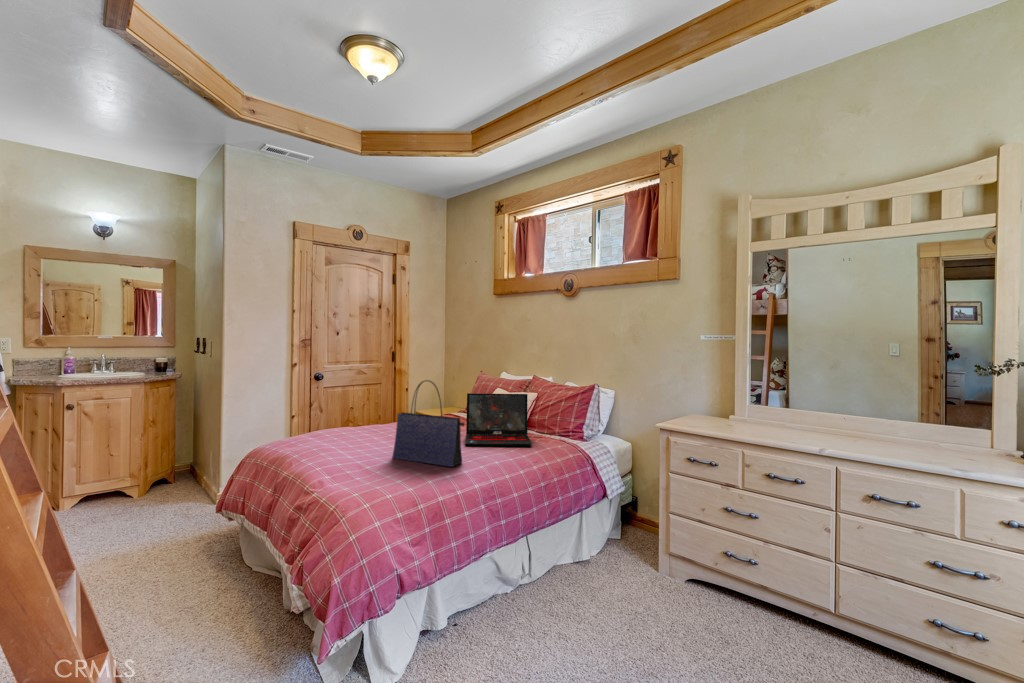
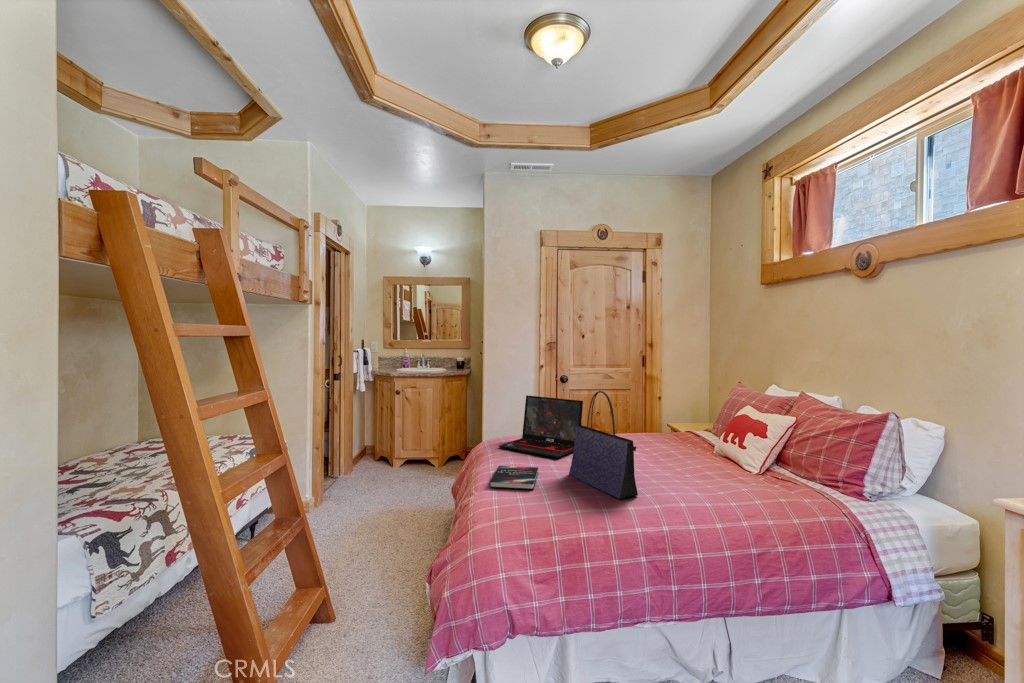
laptop: present [465,393,532,446] -> present [499,396,583,458]
hardback book: none [323,456,377,480] -> present [490,466,538,490]

